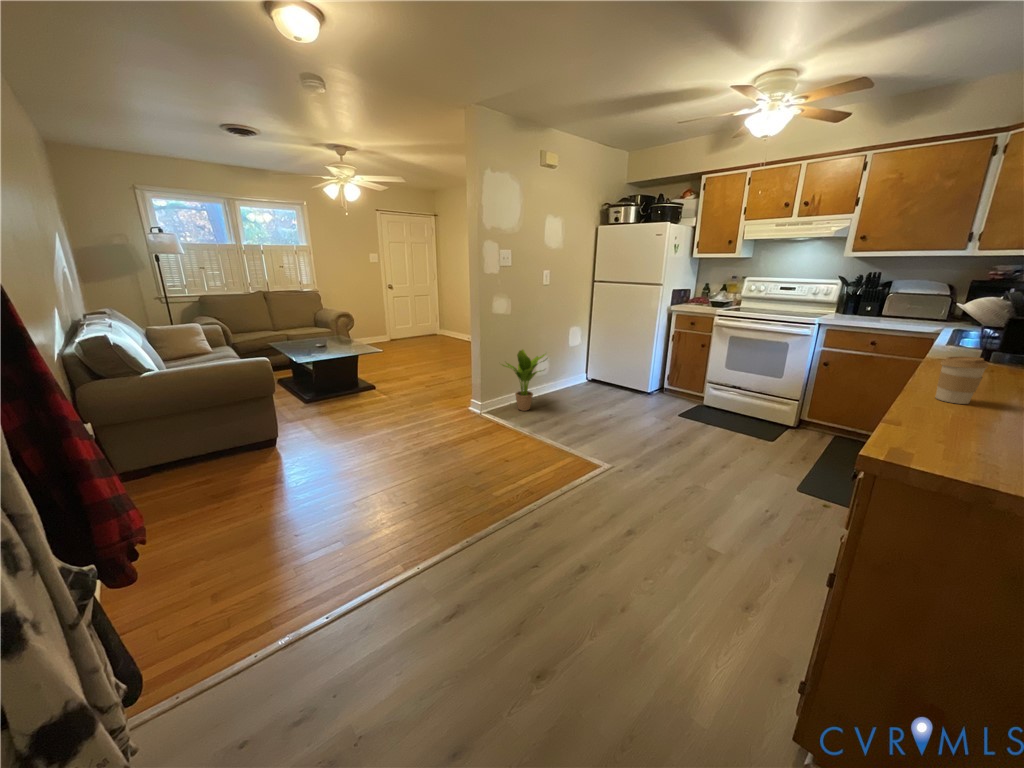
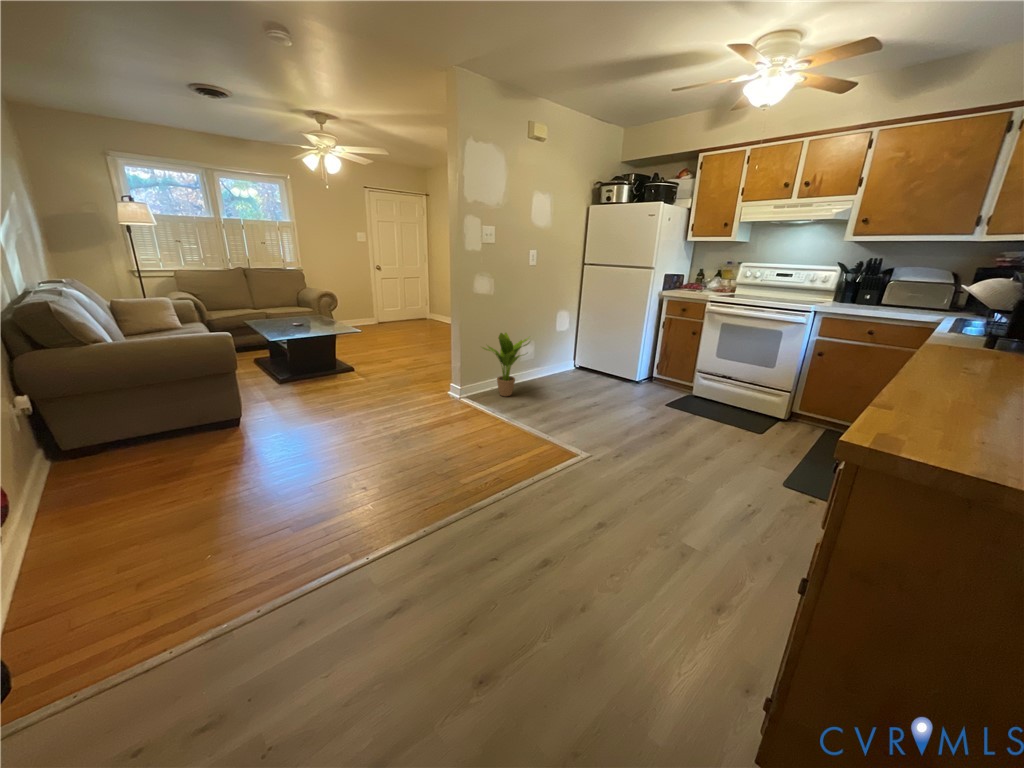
coffee cup: present [935,356,988,404] -> none [941,338,1005,393]

